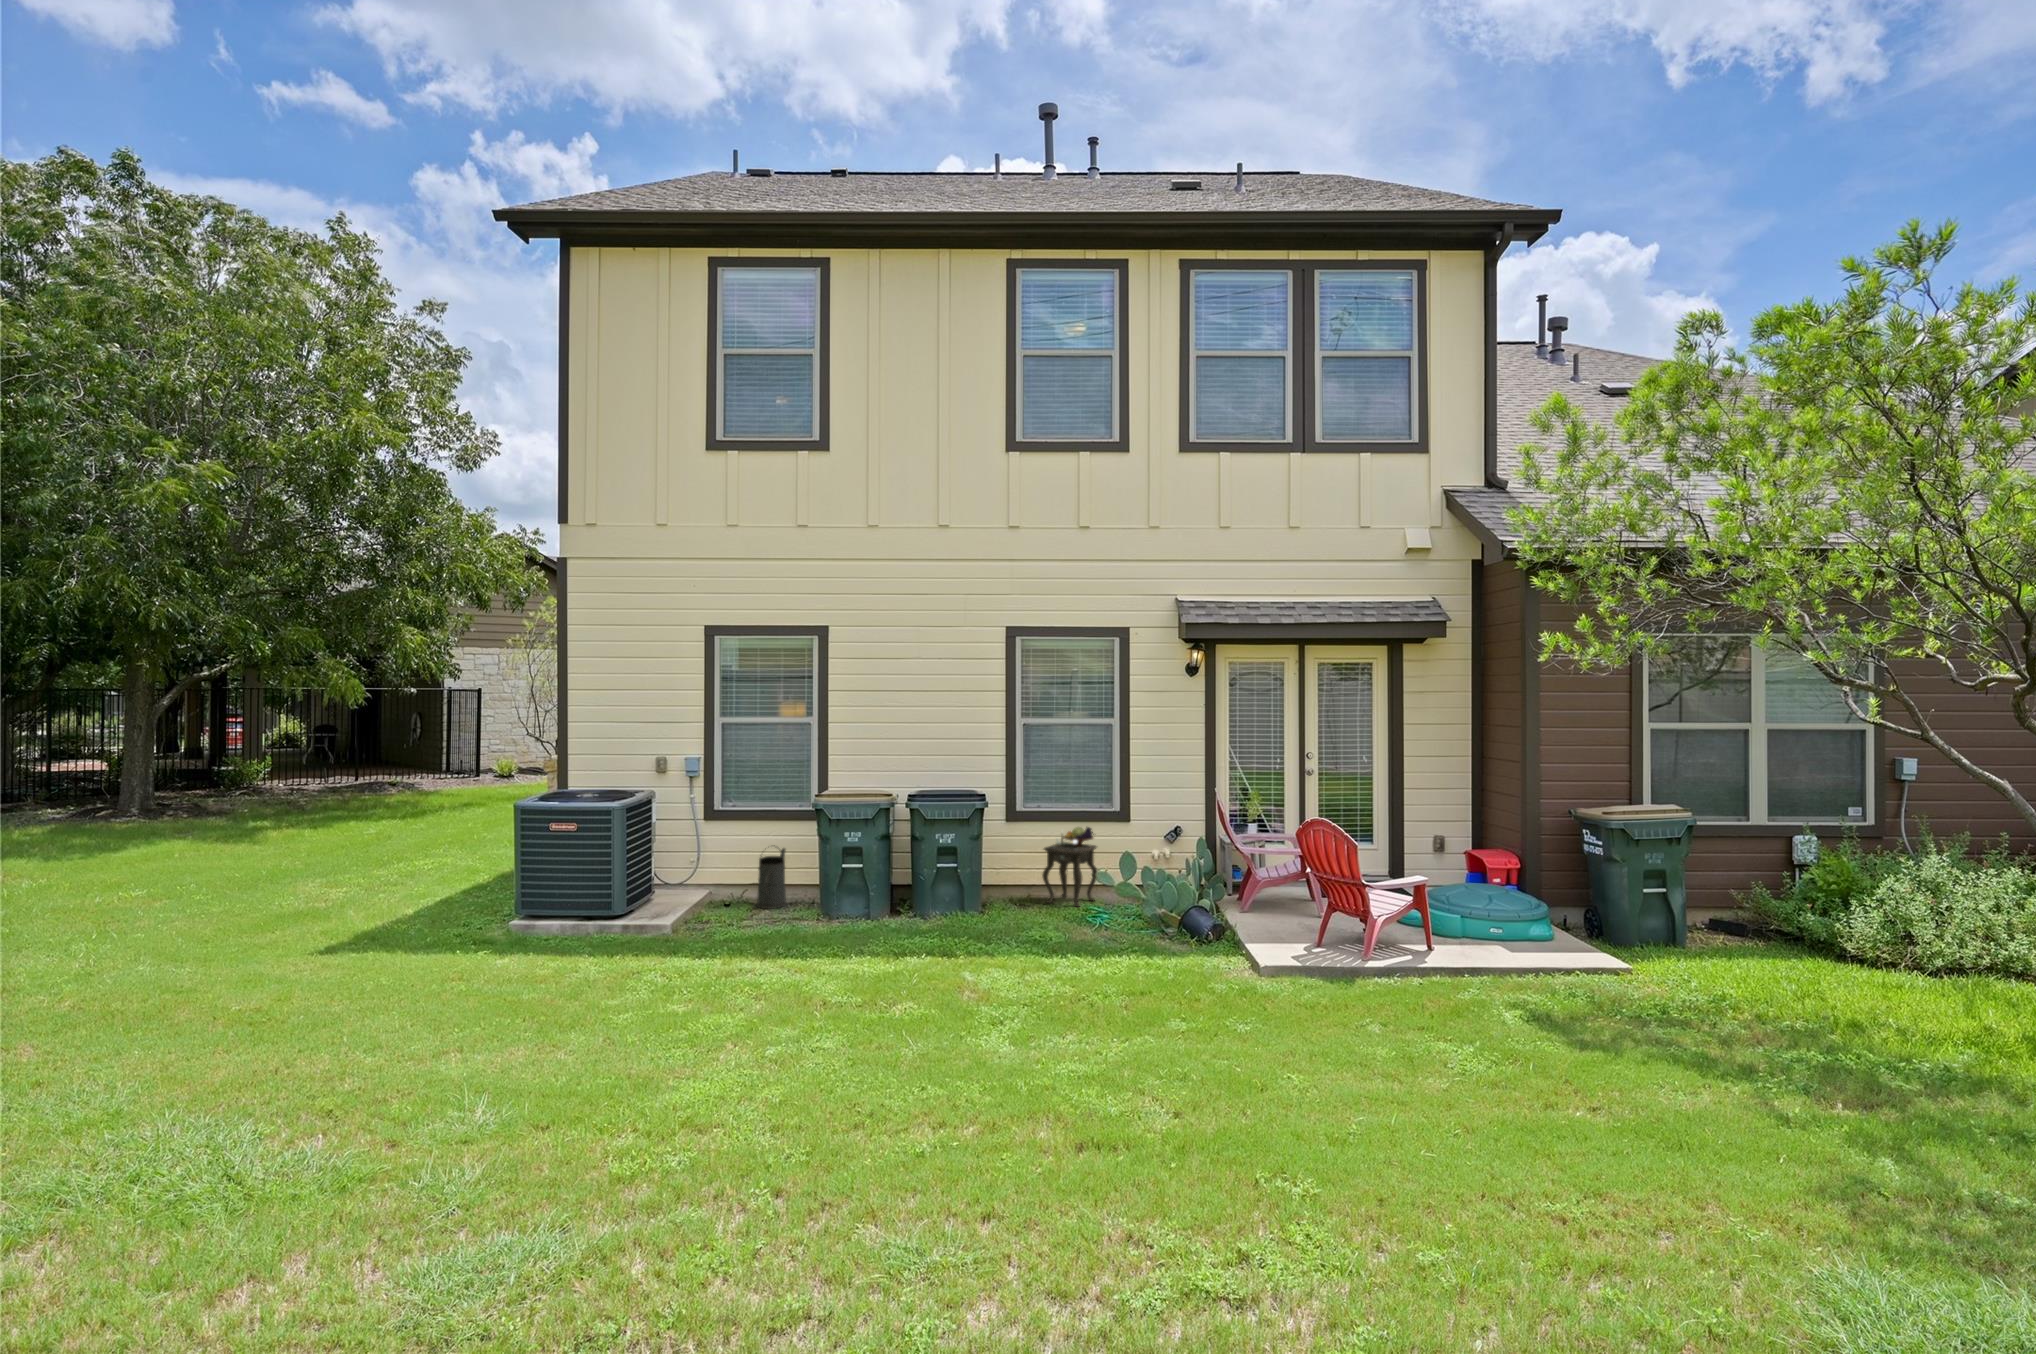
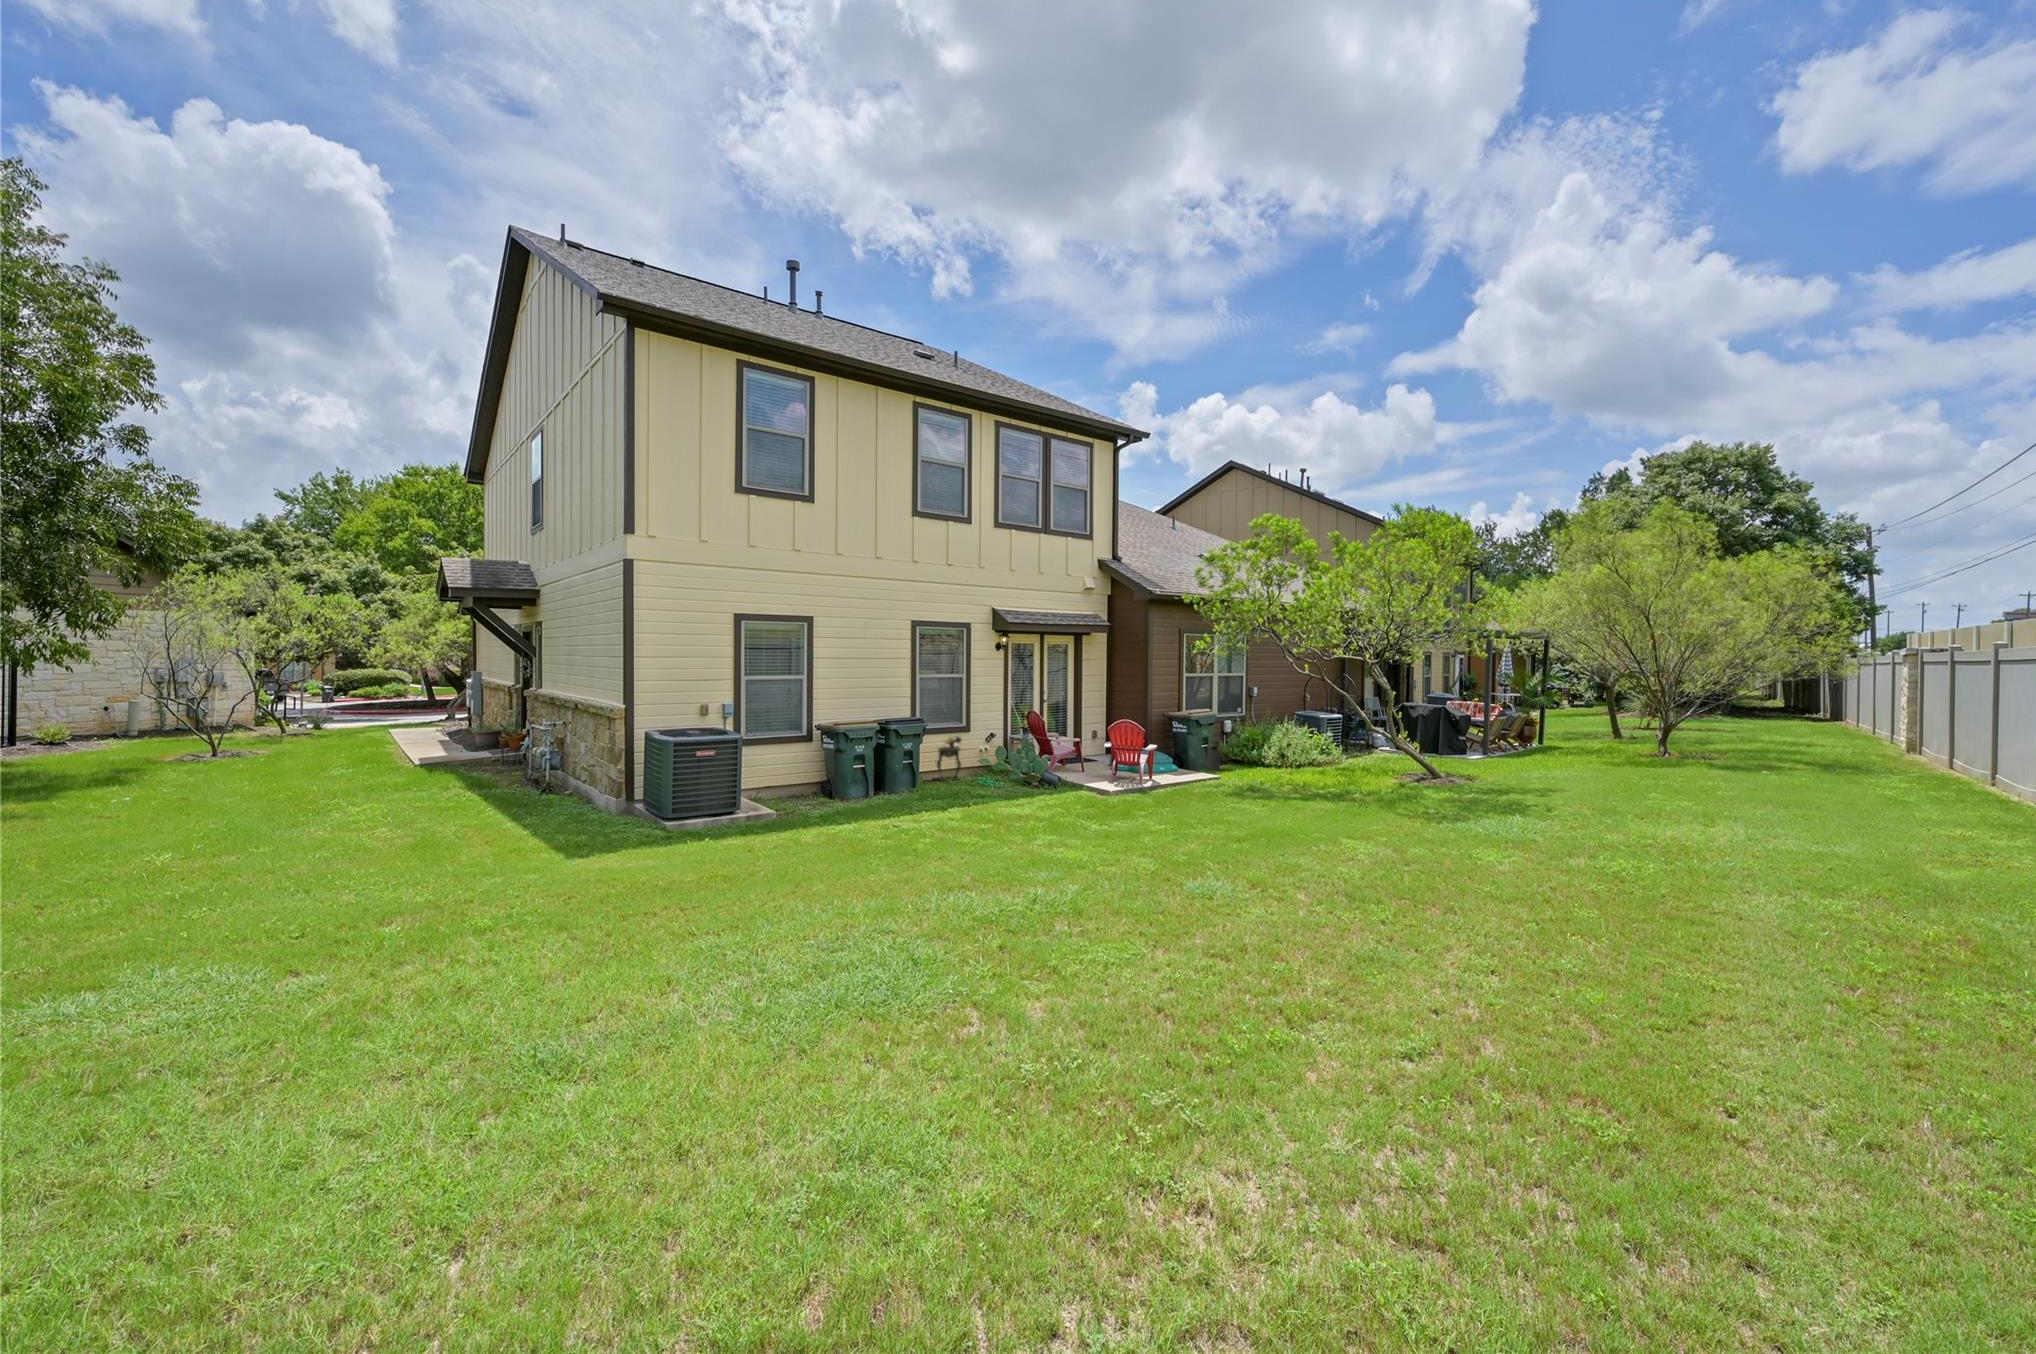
watering can: present [756,845,787,909] -> present [1200,743,1221,771]

